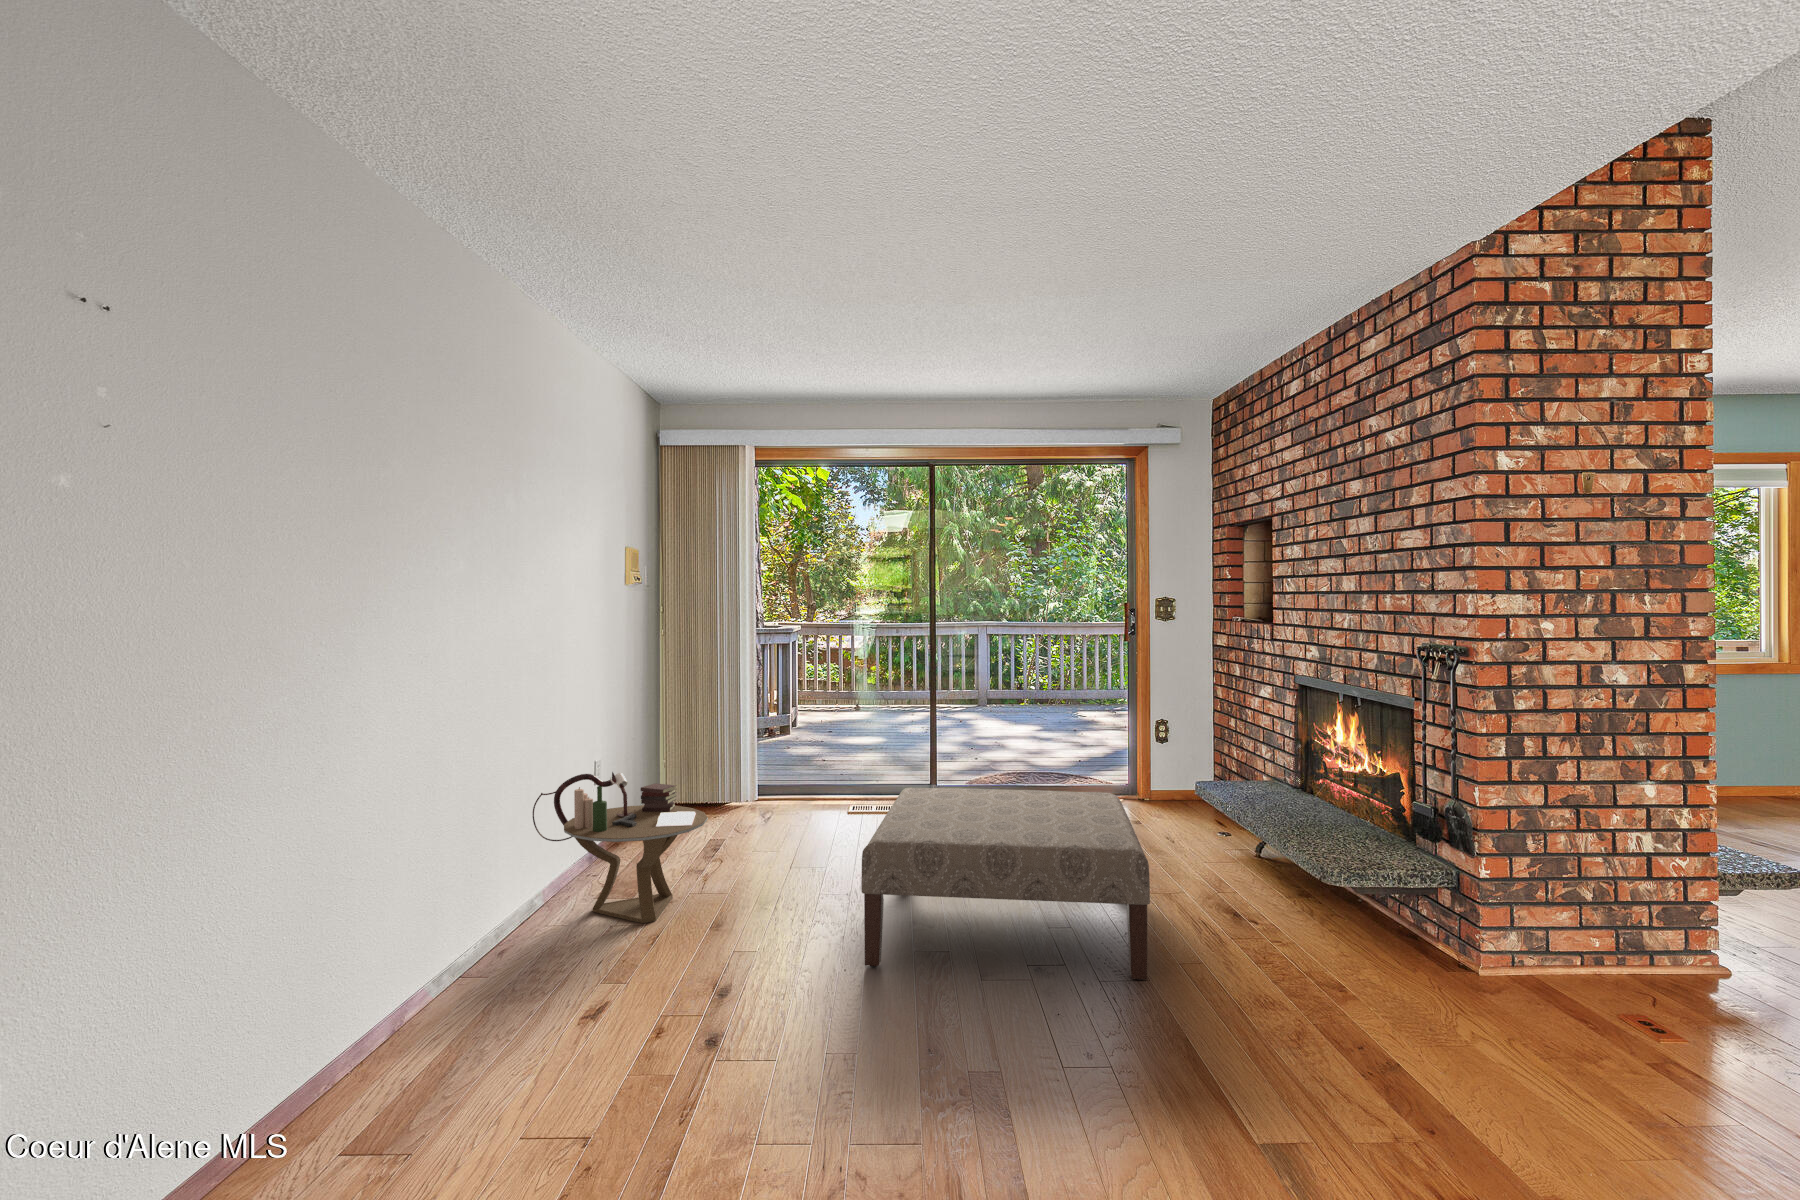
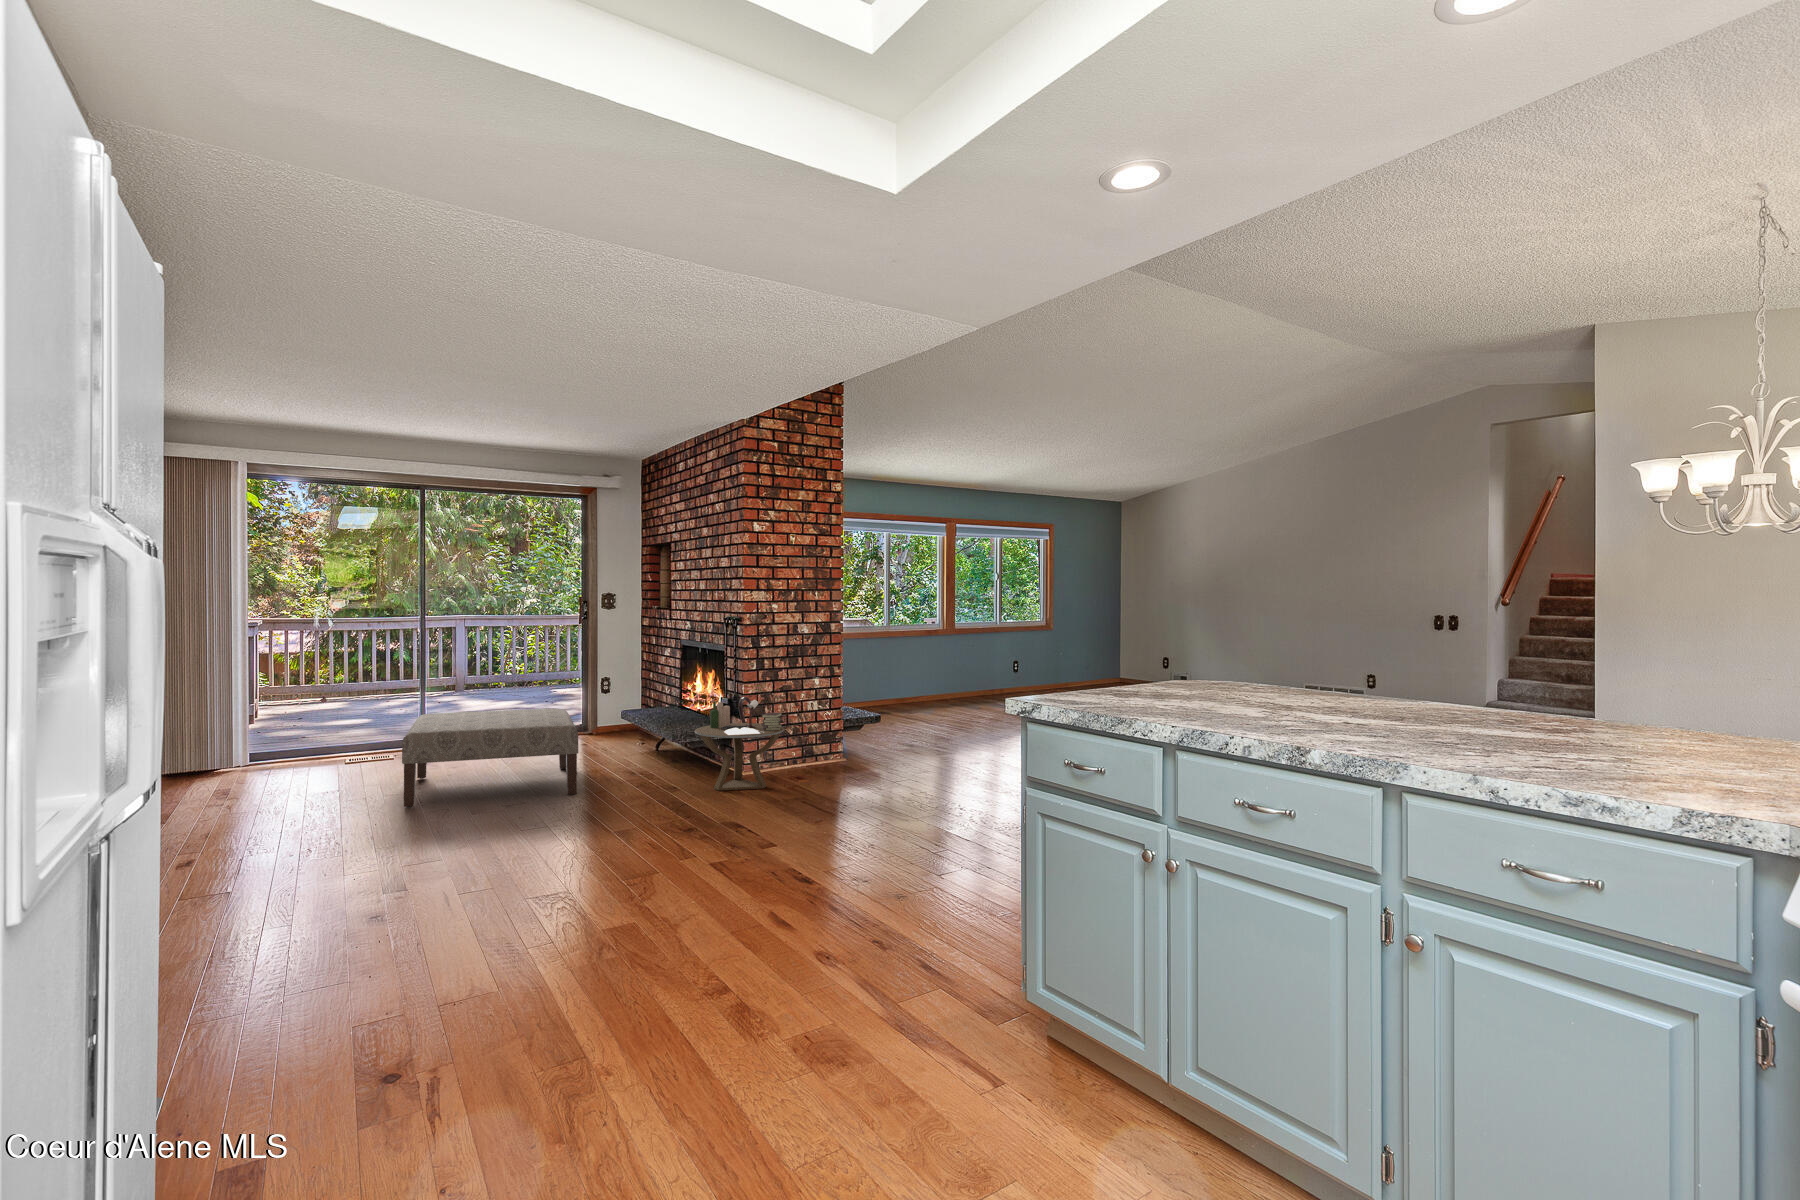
side table: present [533,772,708,923] -> present [694,697,784,790]

